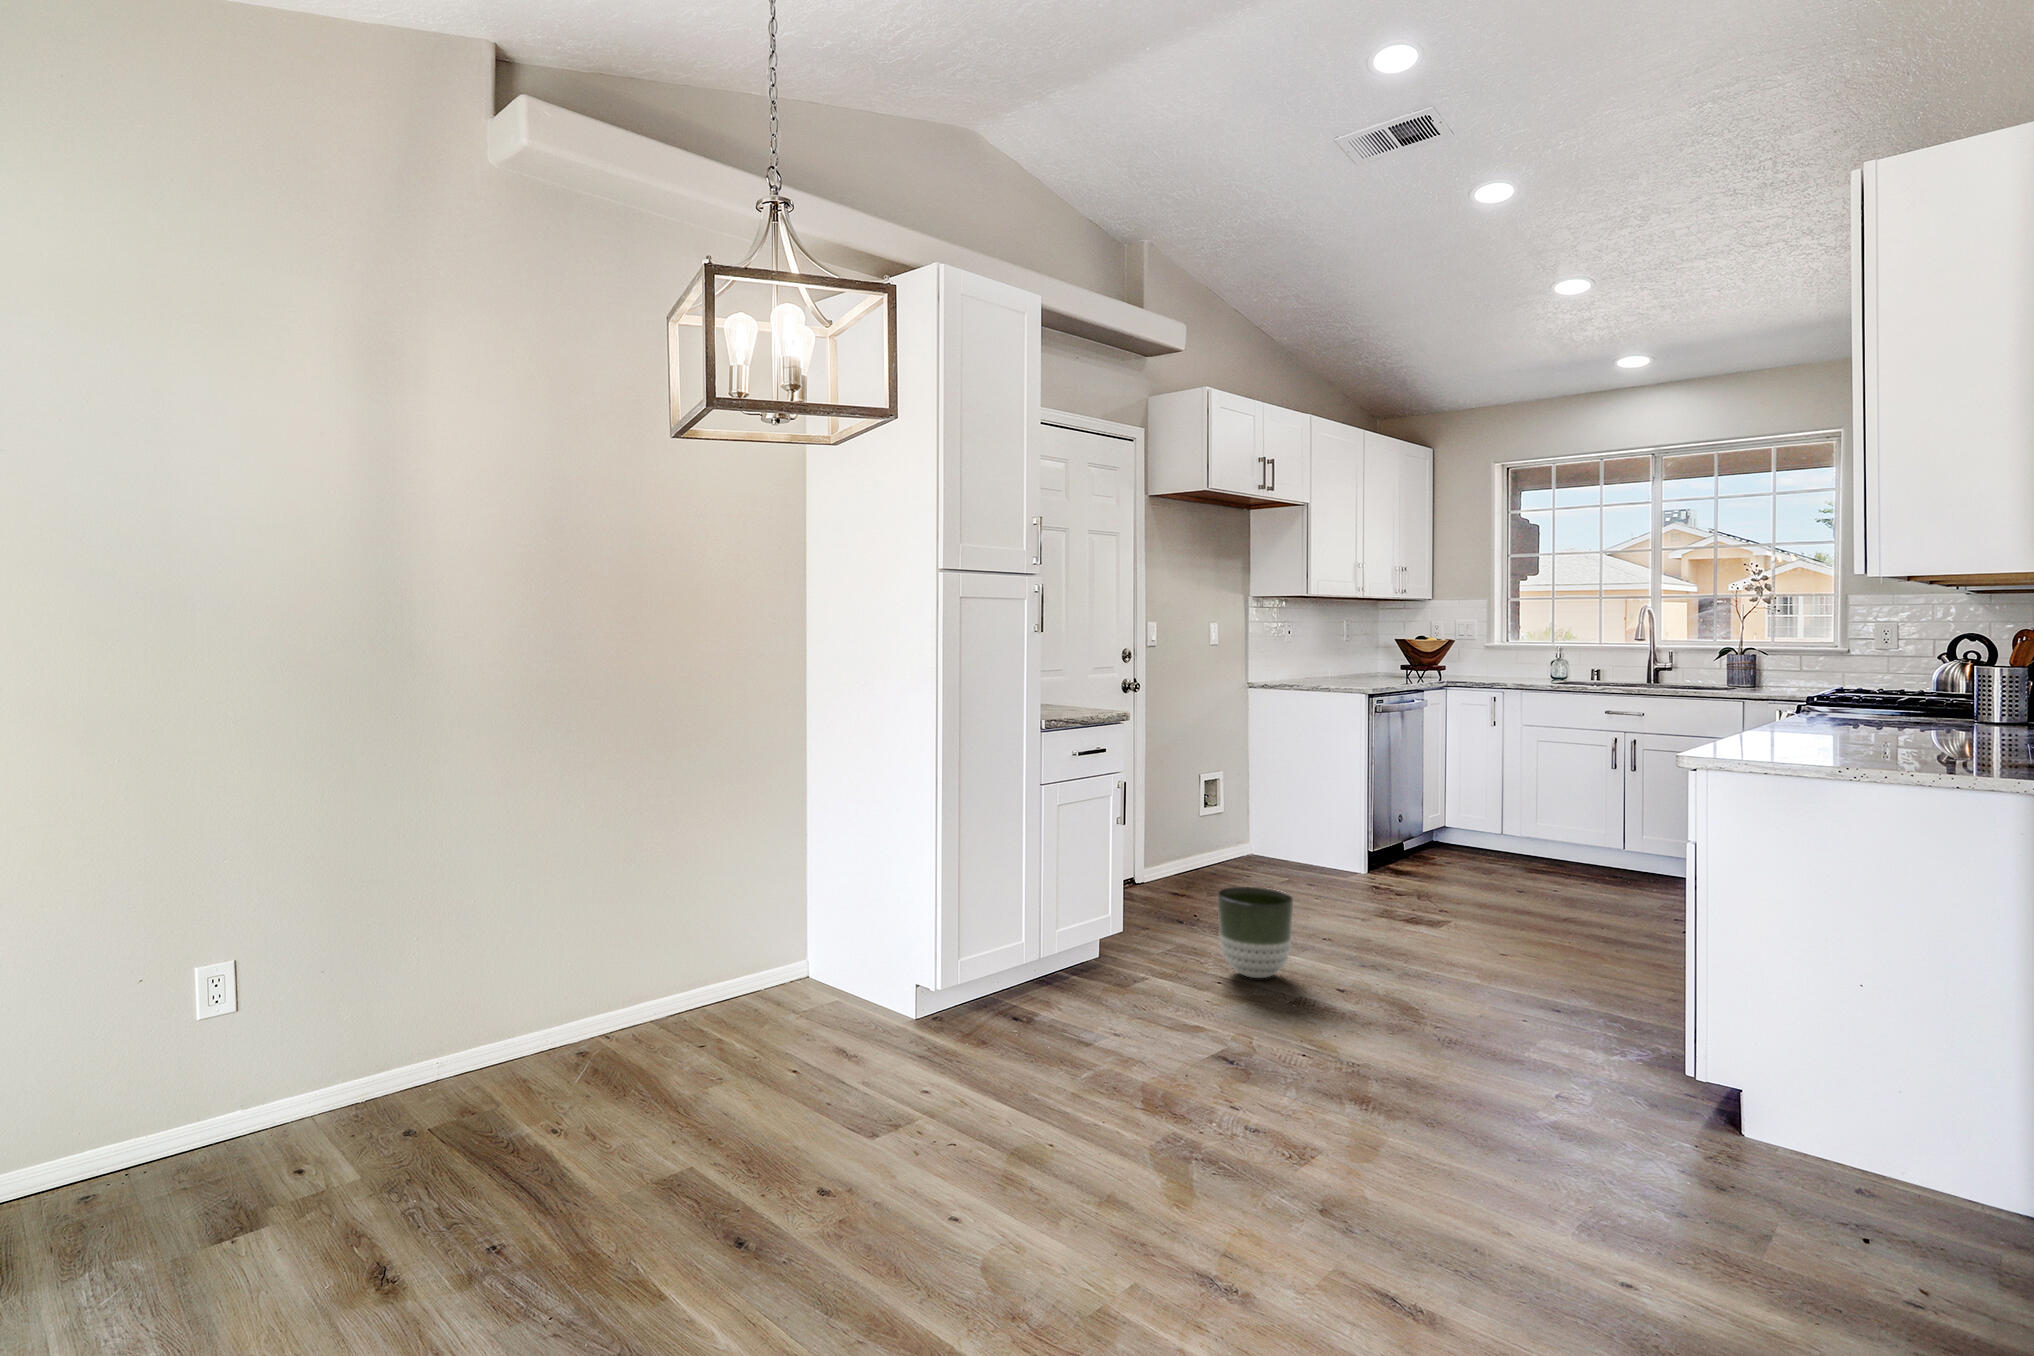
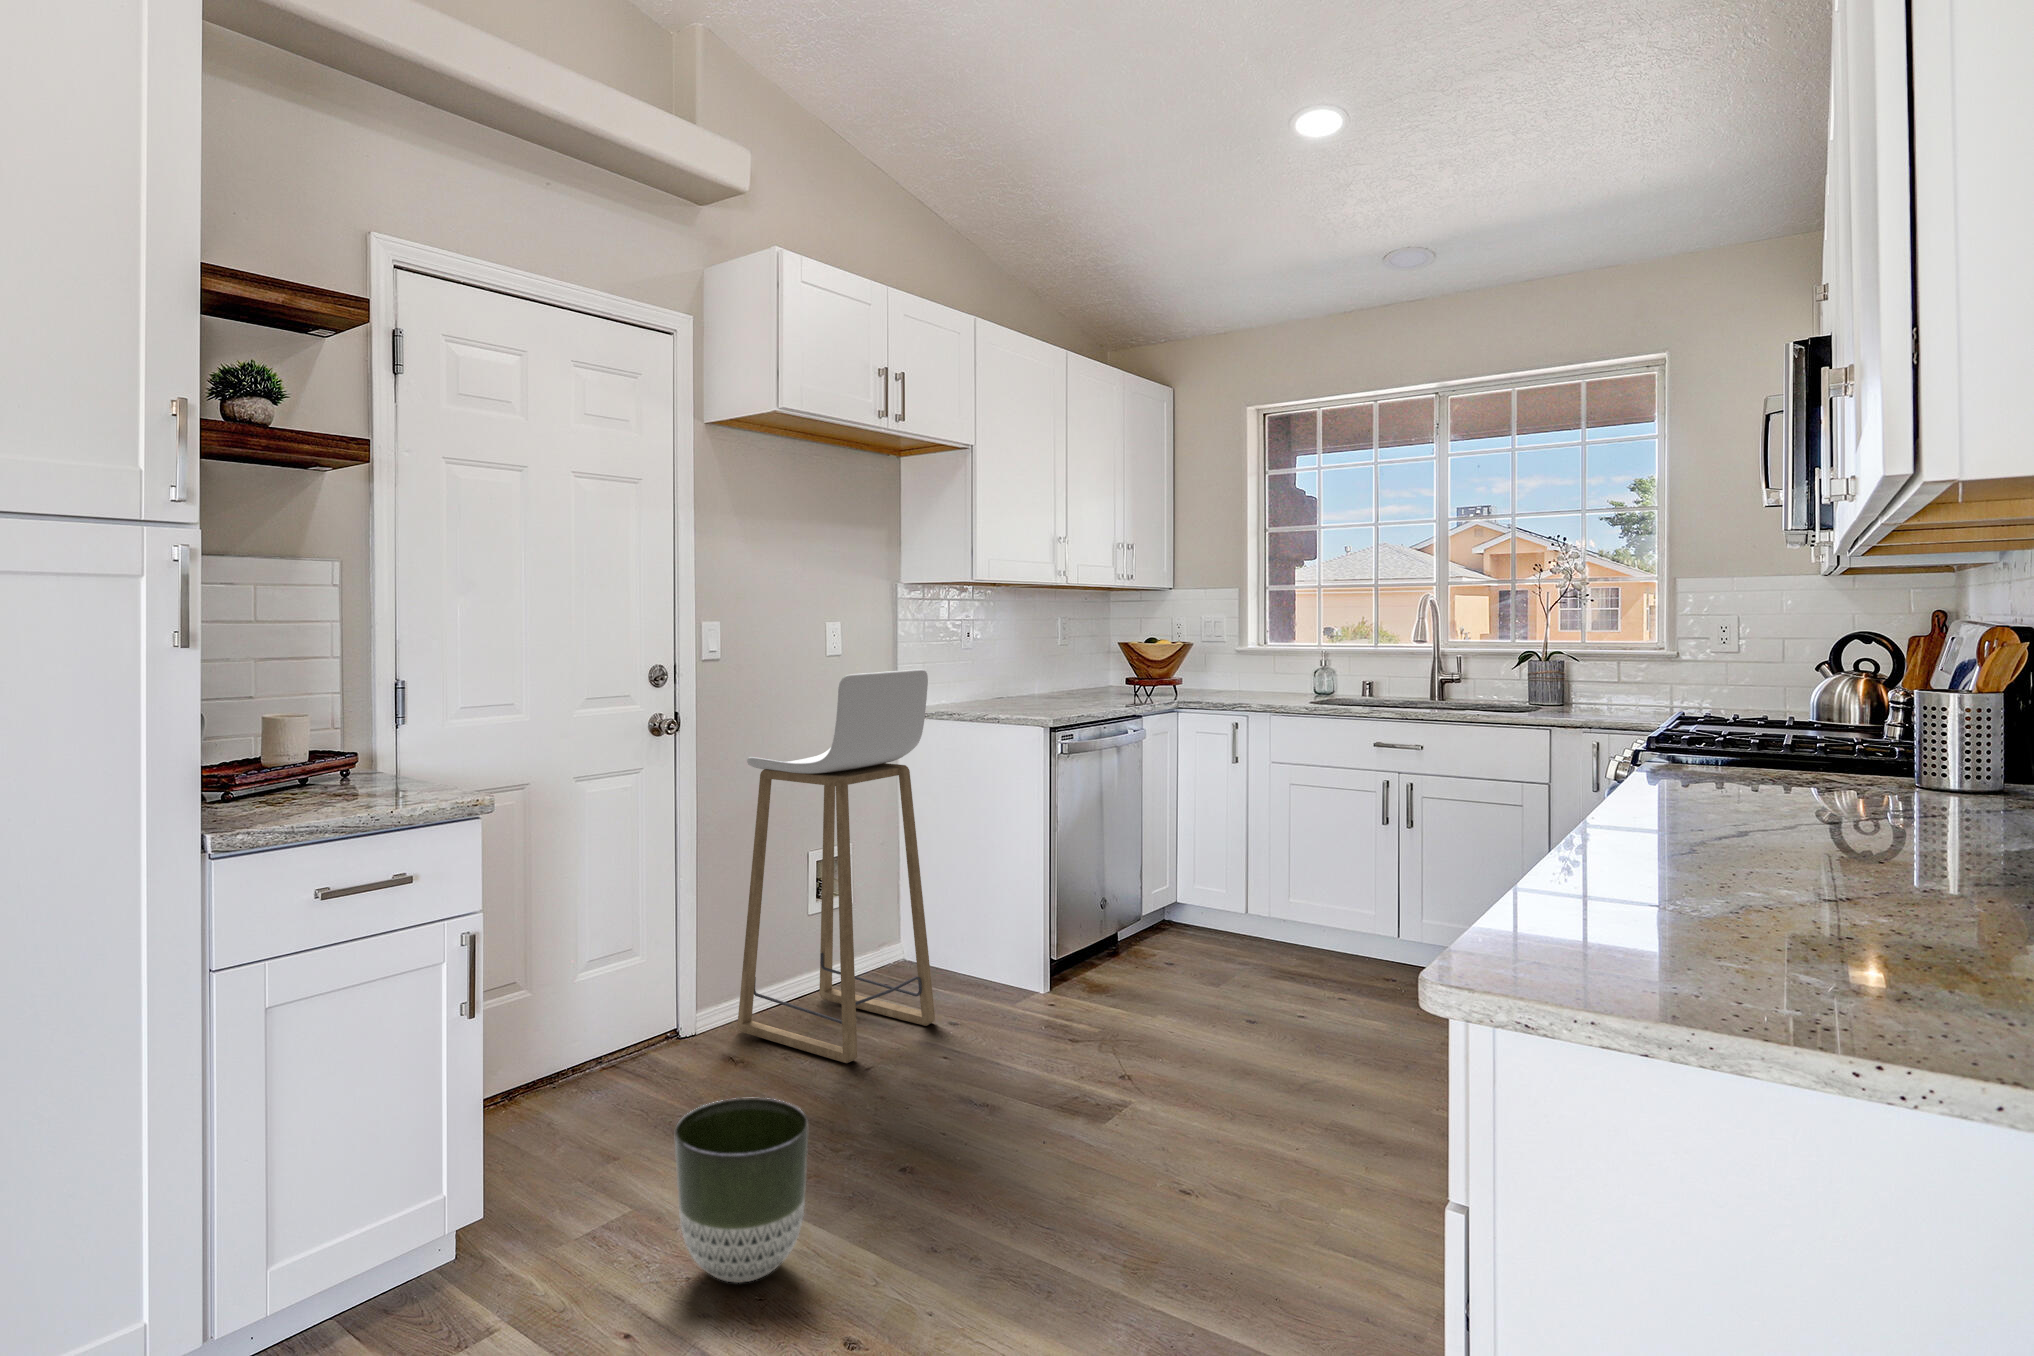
bar stool: none [1168,654,1298,901] -> present [737,669,935,1063]

